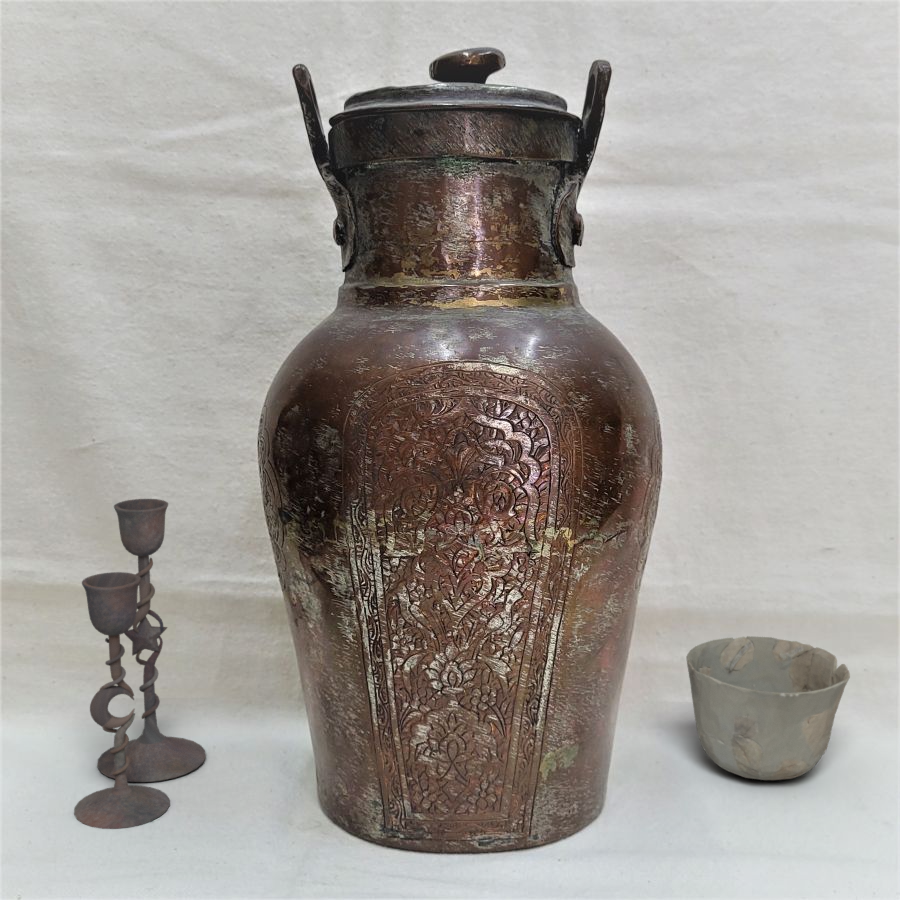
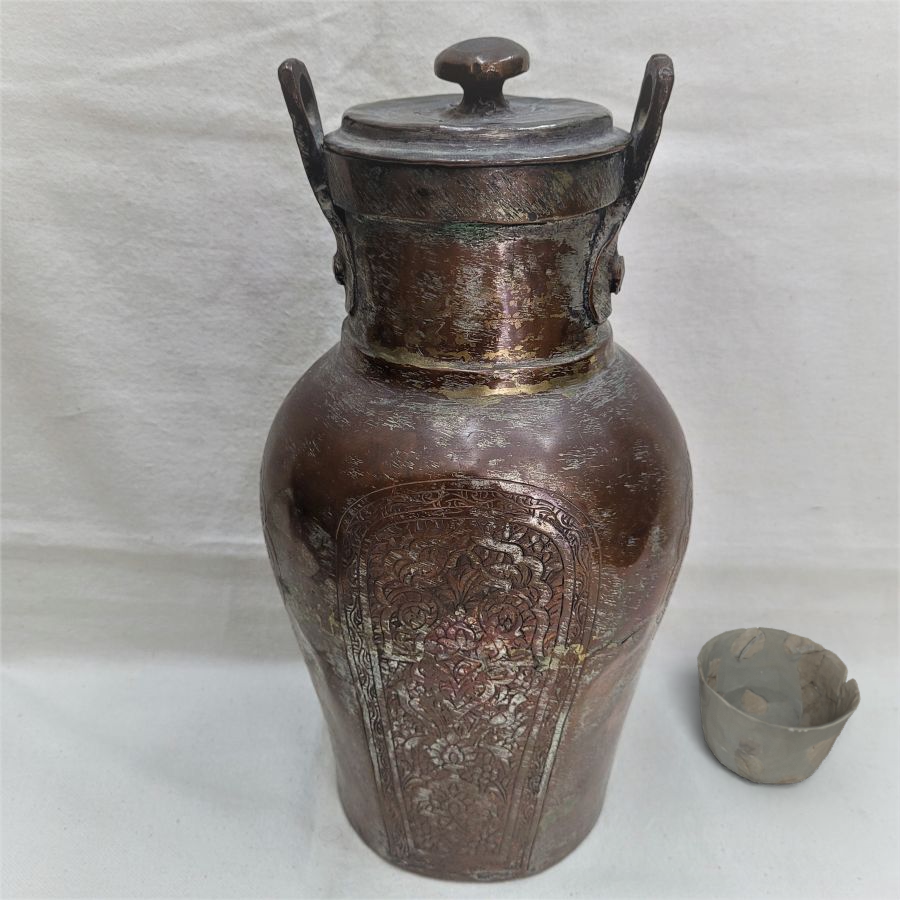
candlestick: present [74,499,206,829] -> none [95,492,240,821]

